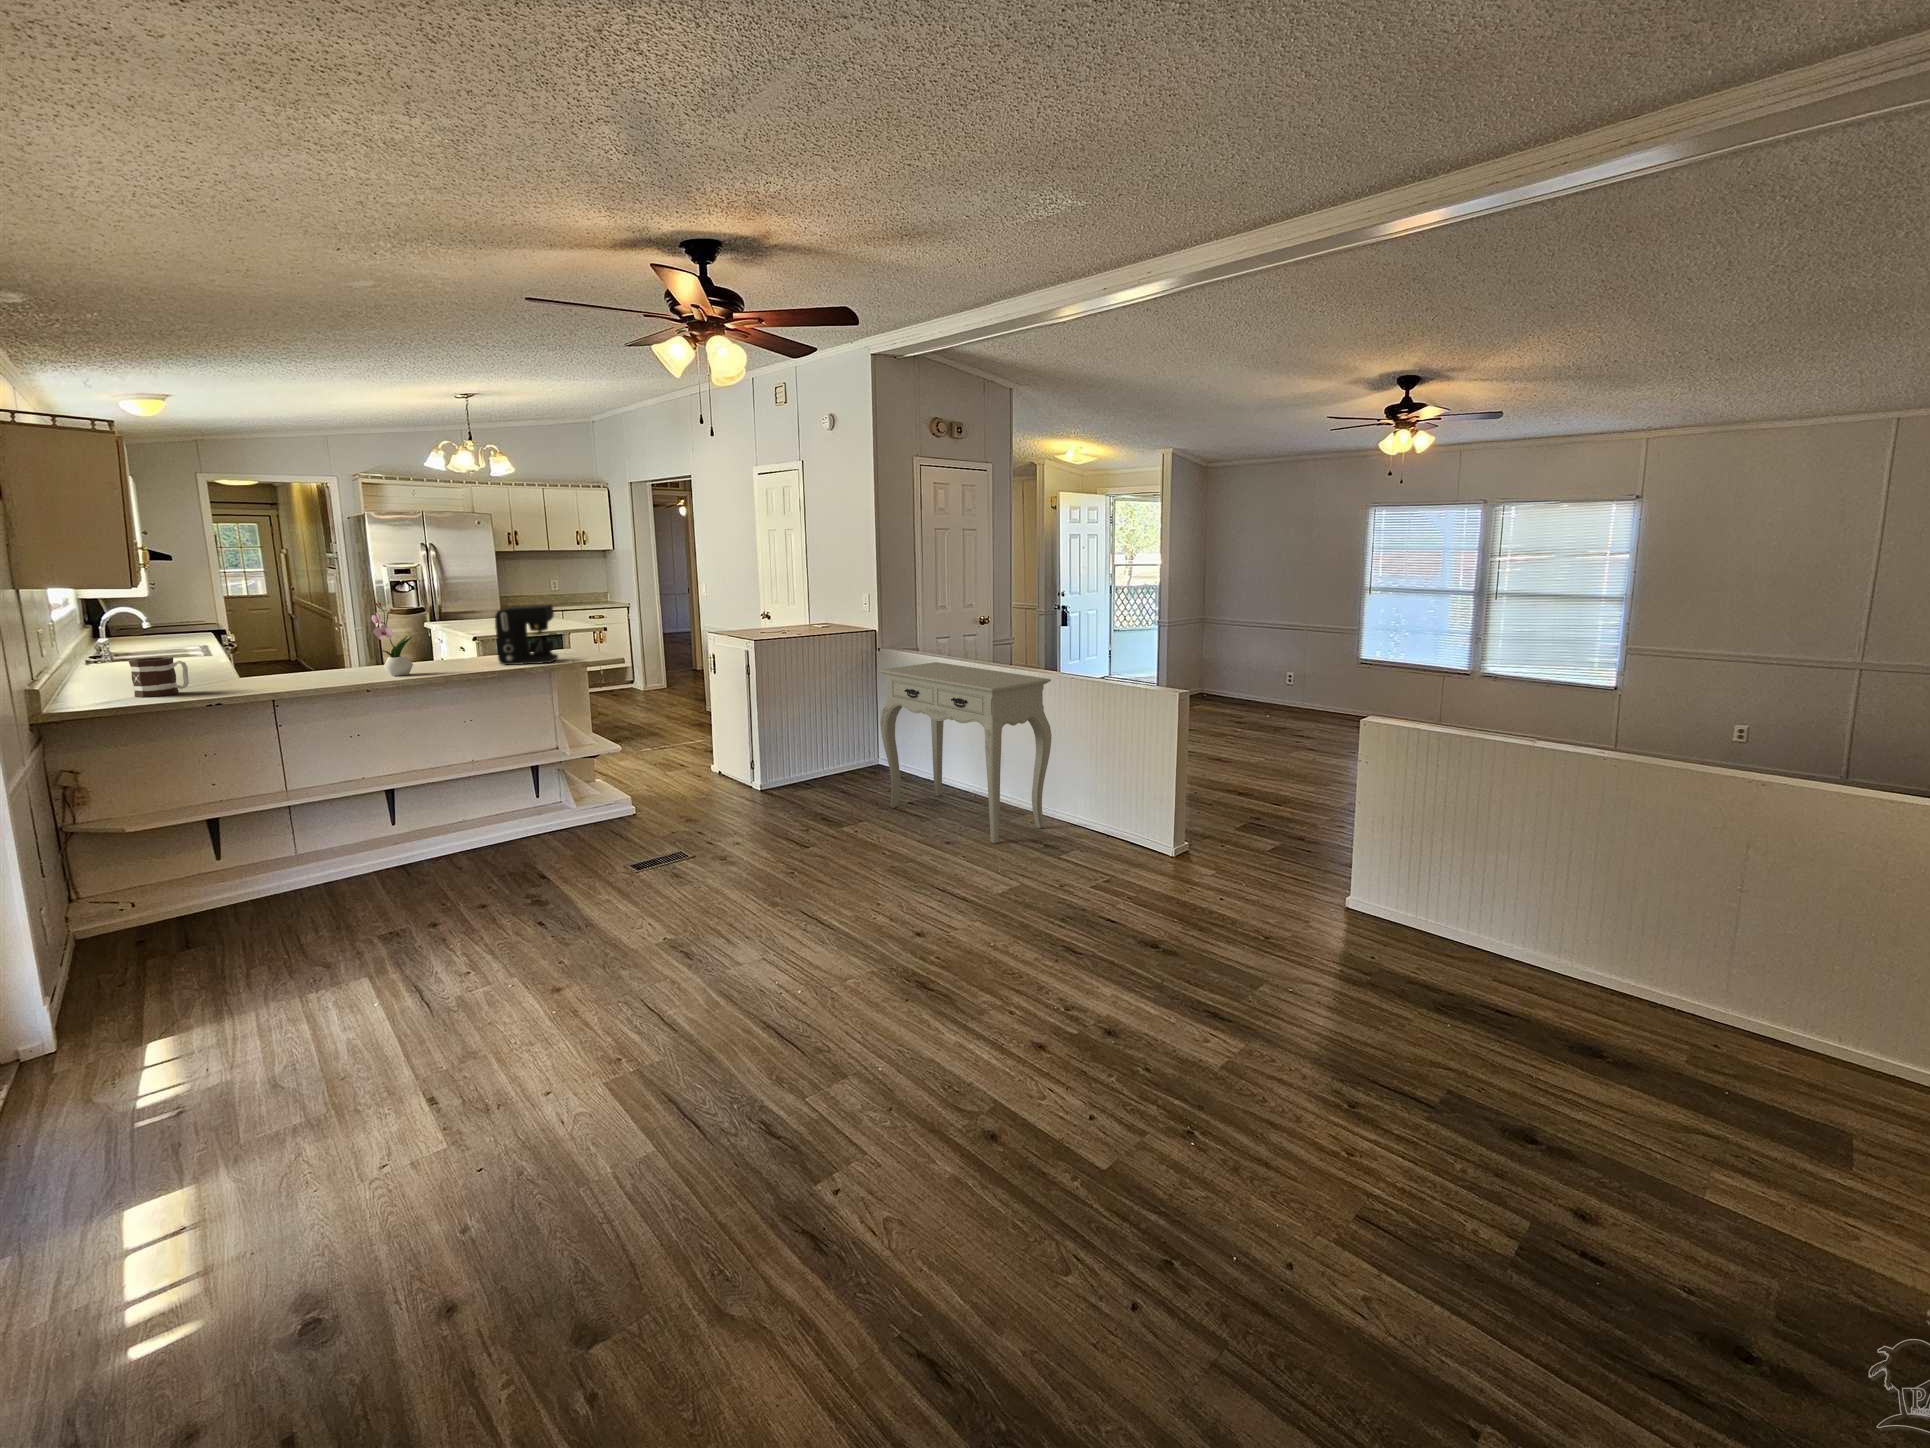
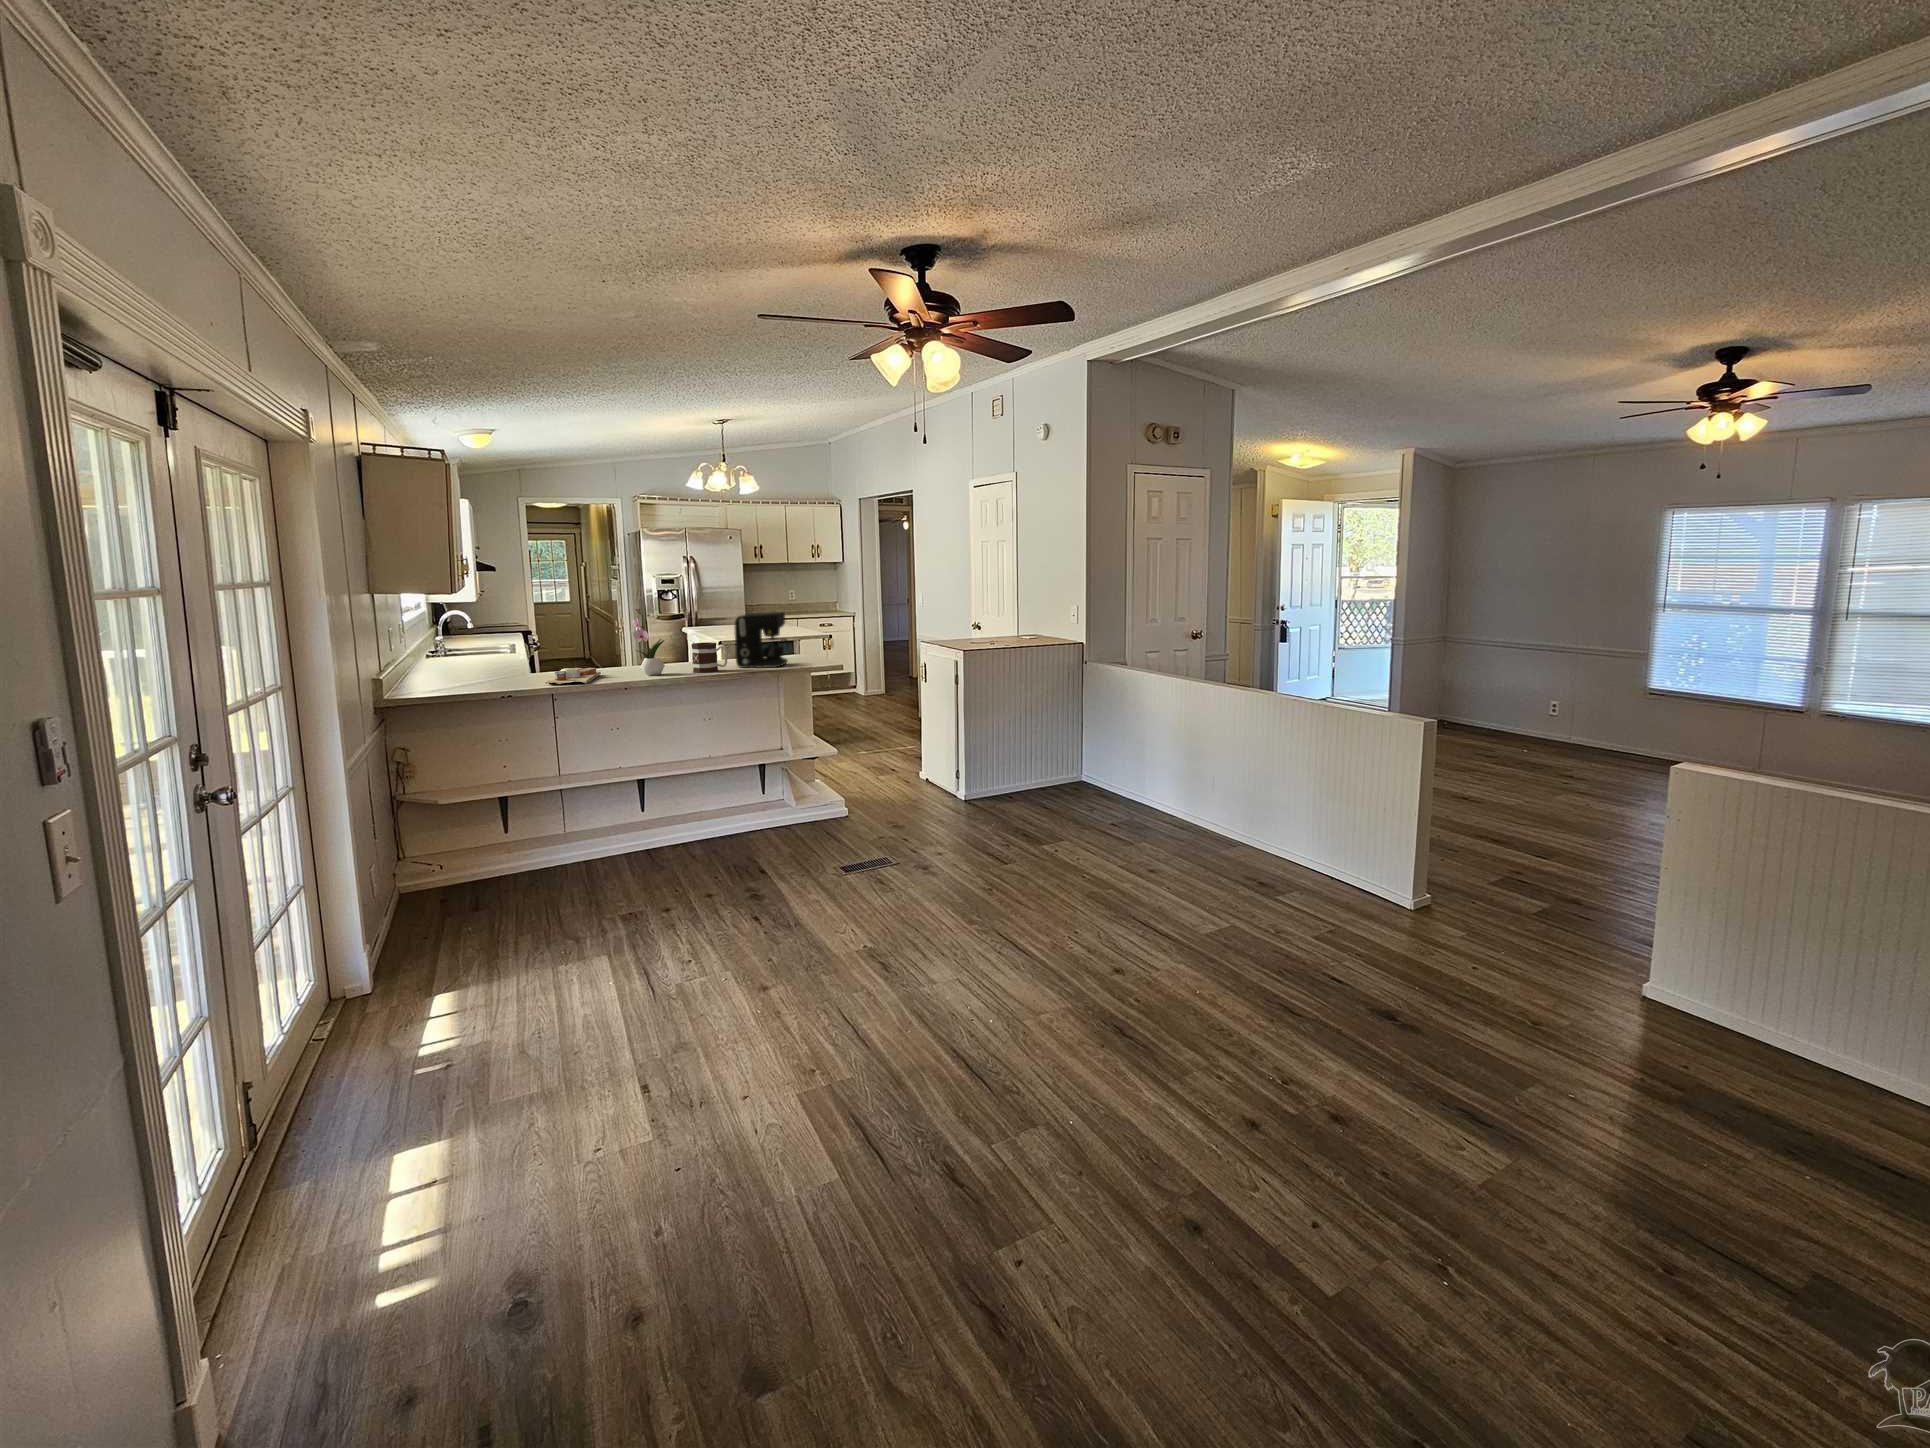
mug: present [129,657,189,697] -> present [691,642,727,673]
console table: present [879,662,1052,844] -> none [1086,676,1270,872]
cutting board: none [265,669,333,689] -> present [546,667,601,684]

